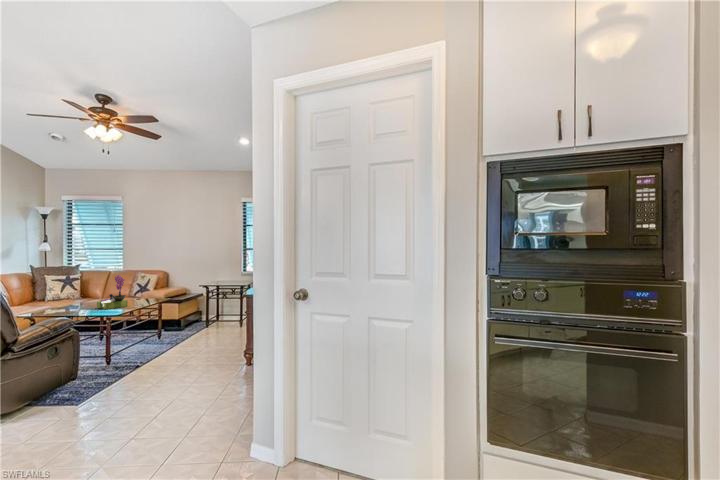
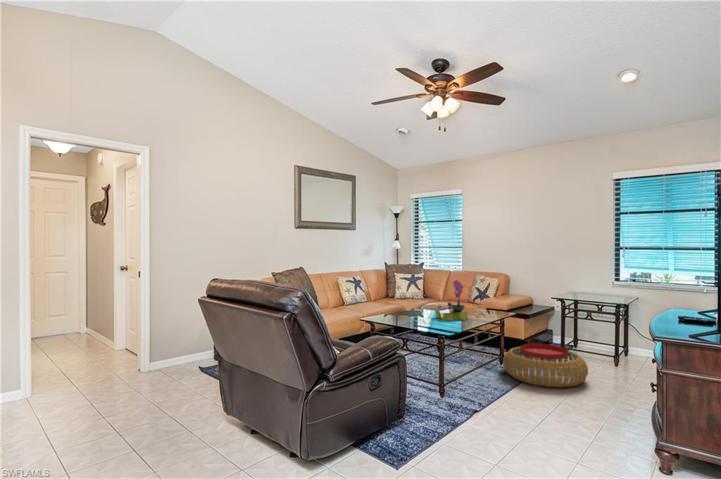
pouf: none [159,318,220,347] -> present [503,344,588,387]

